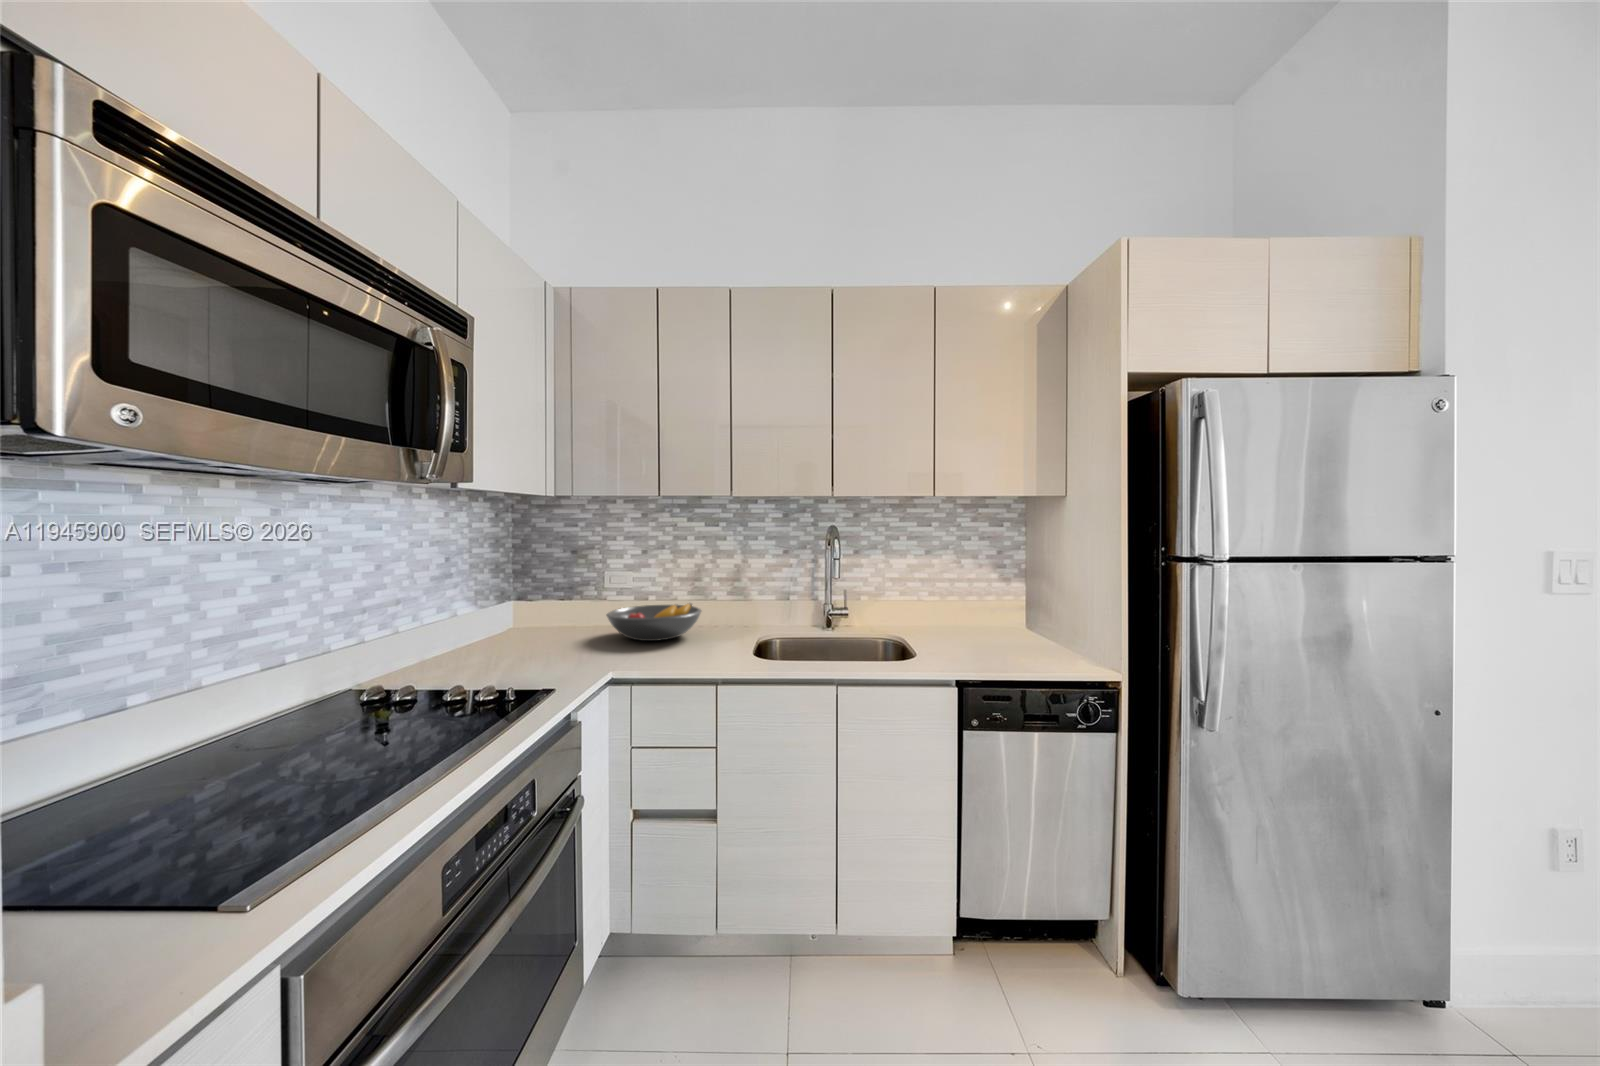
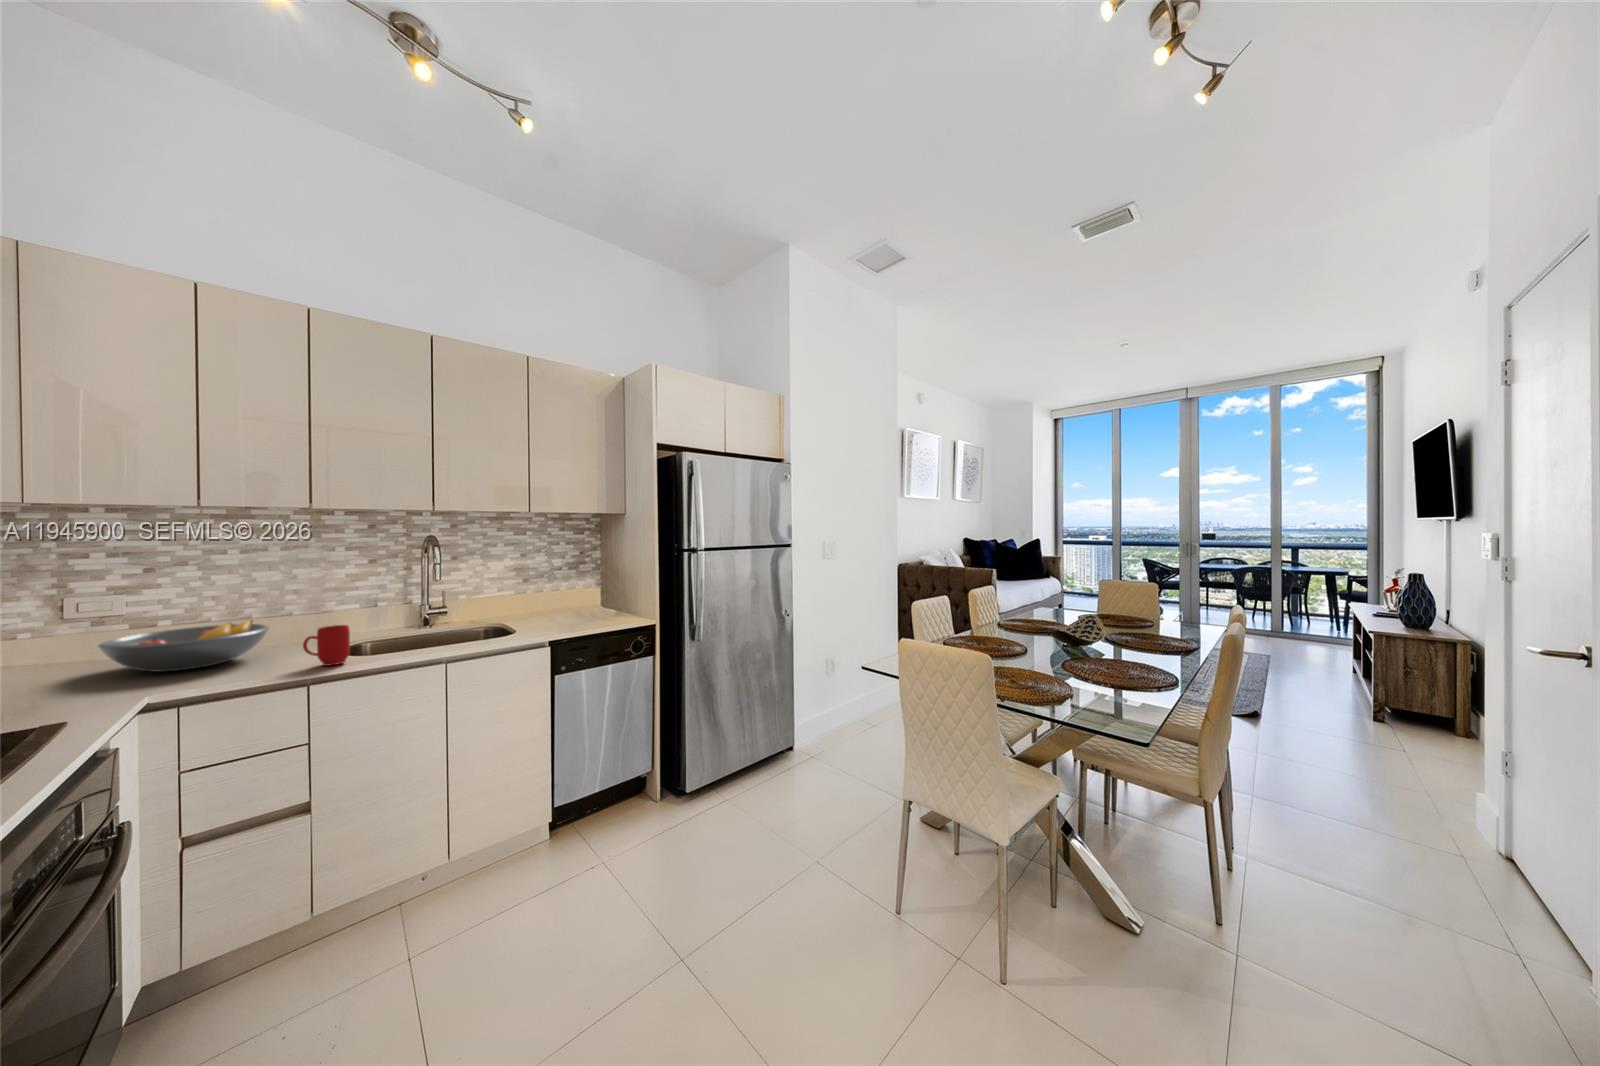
mug: none [712,617,745,656] -> present [303,625,350,666]

